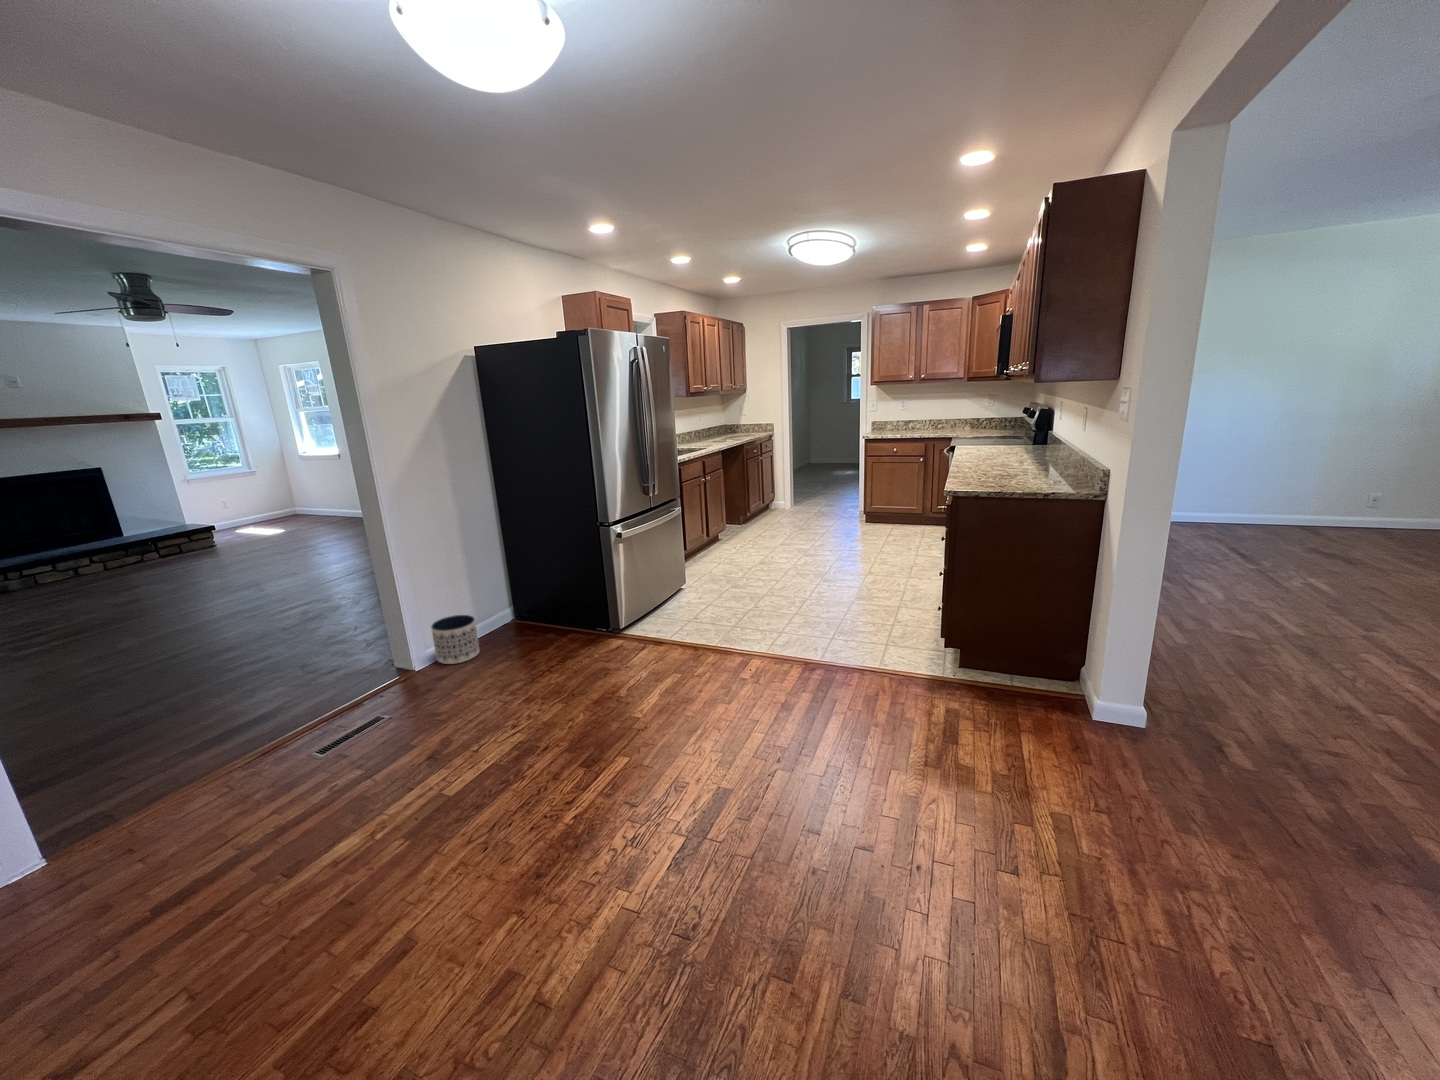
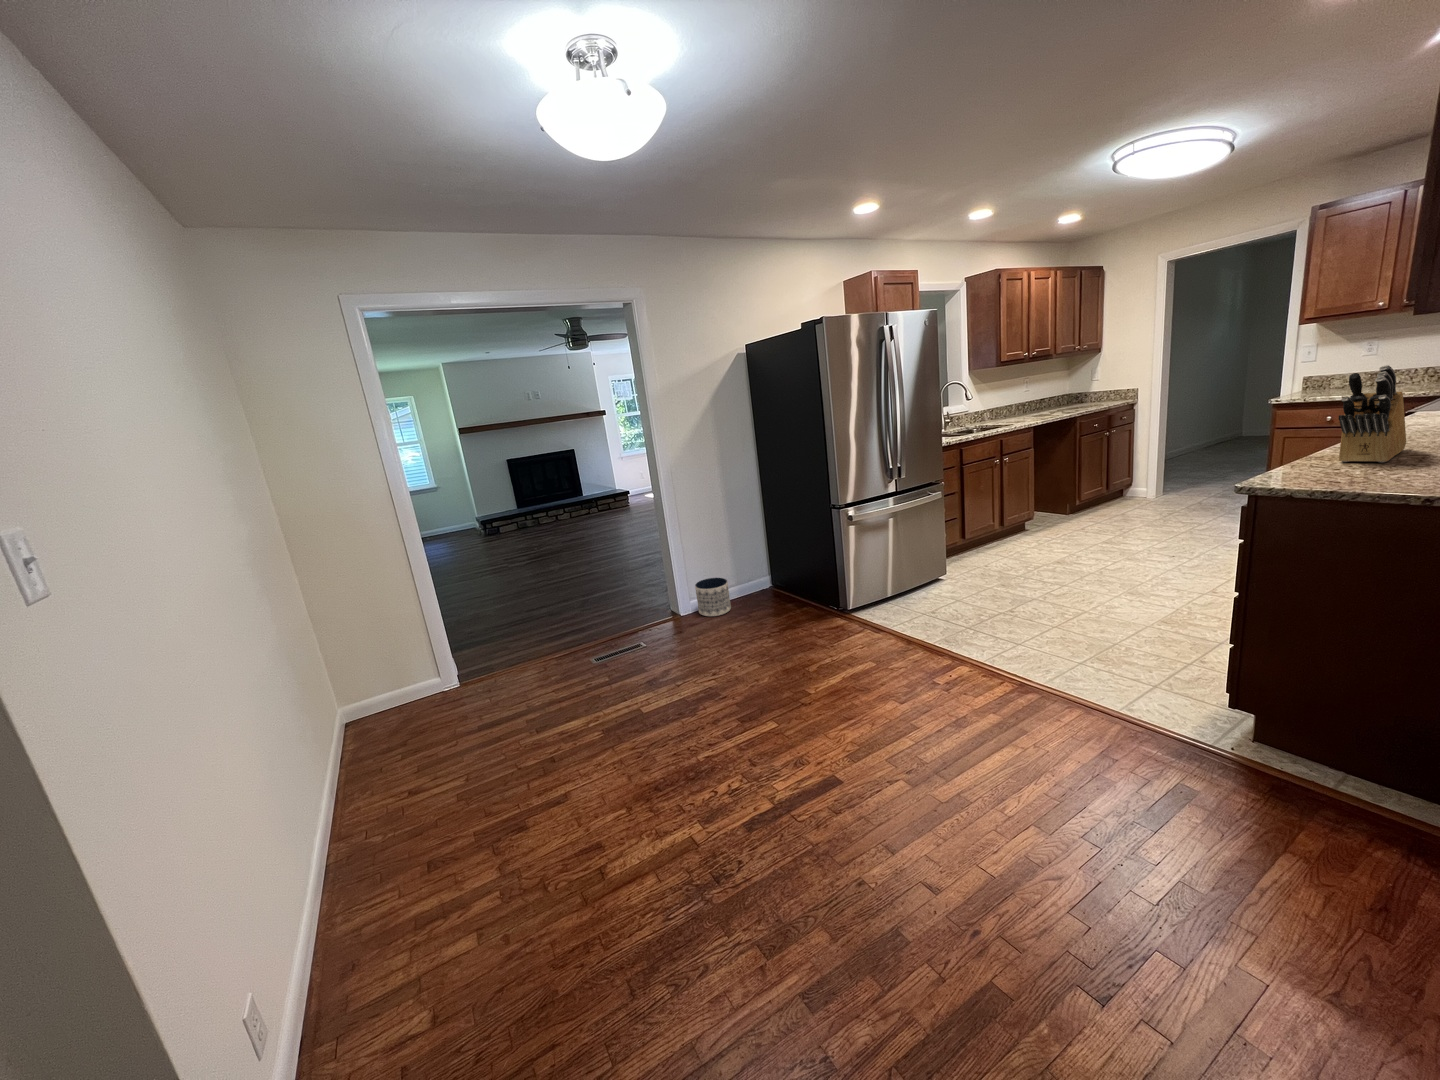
knife block: none [976,416,1007,476] -> present [1339,365,1406,462]

